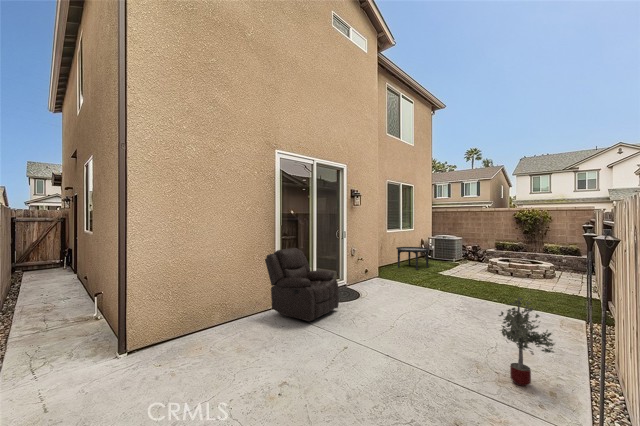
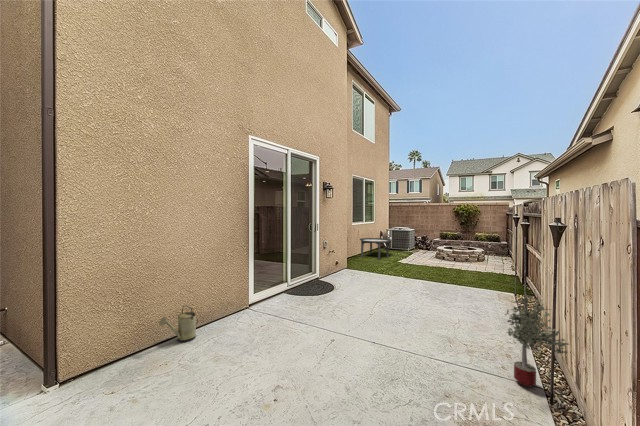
chair: present [265,248,339,322] -> none [238,242,317,322]
watering can: none [198,301,230,332] -> present [159,306,198,342]

